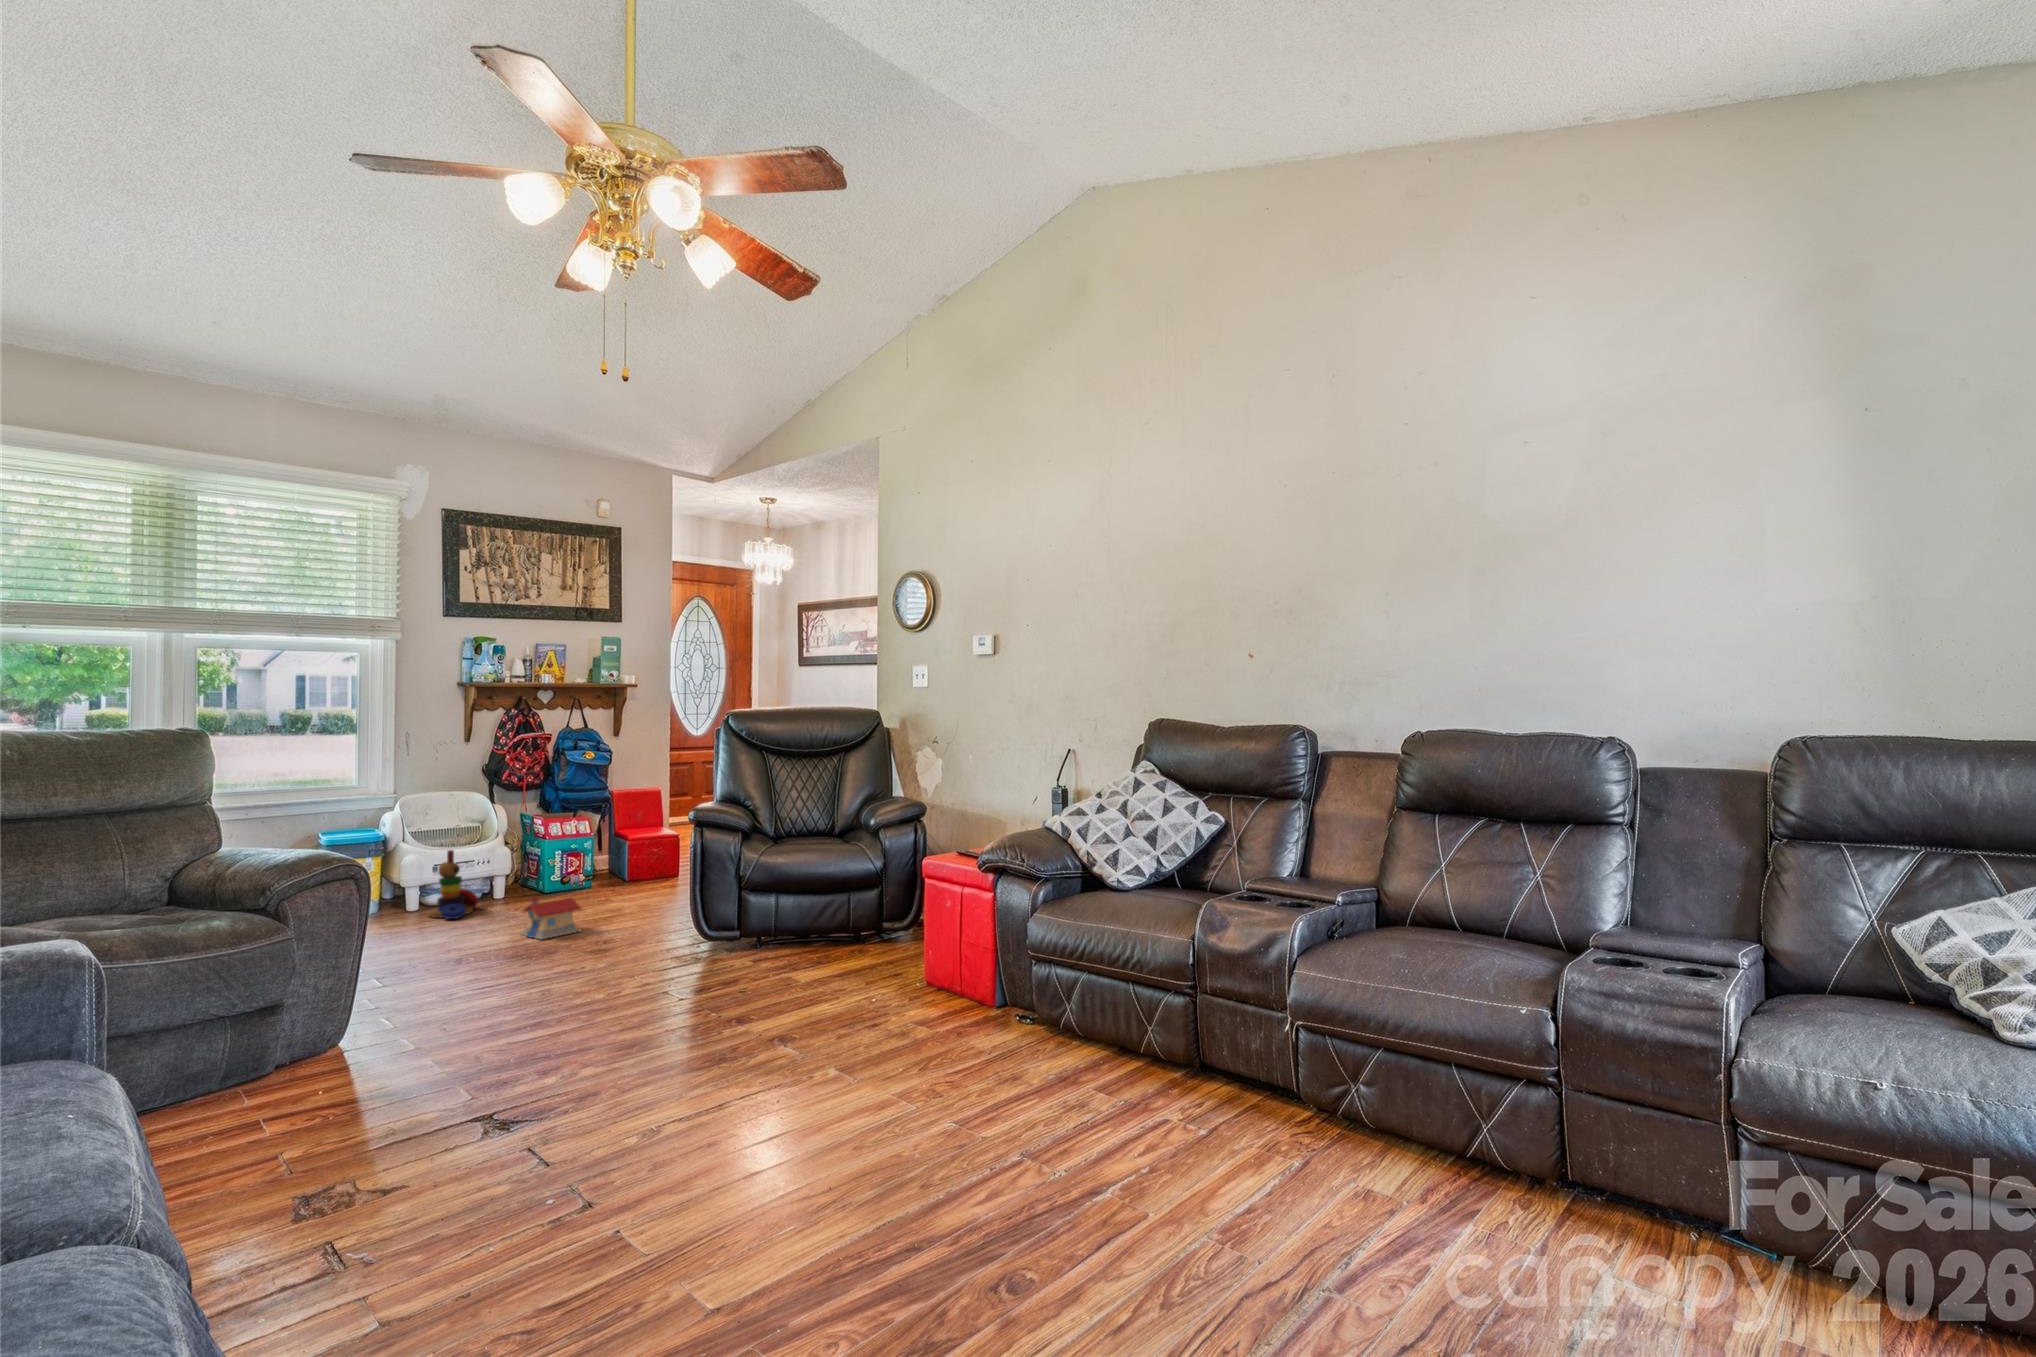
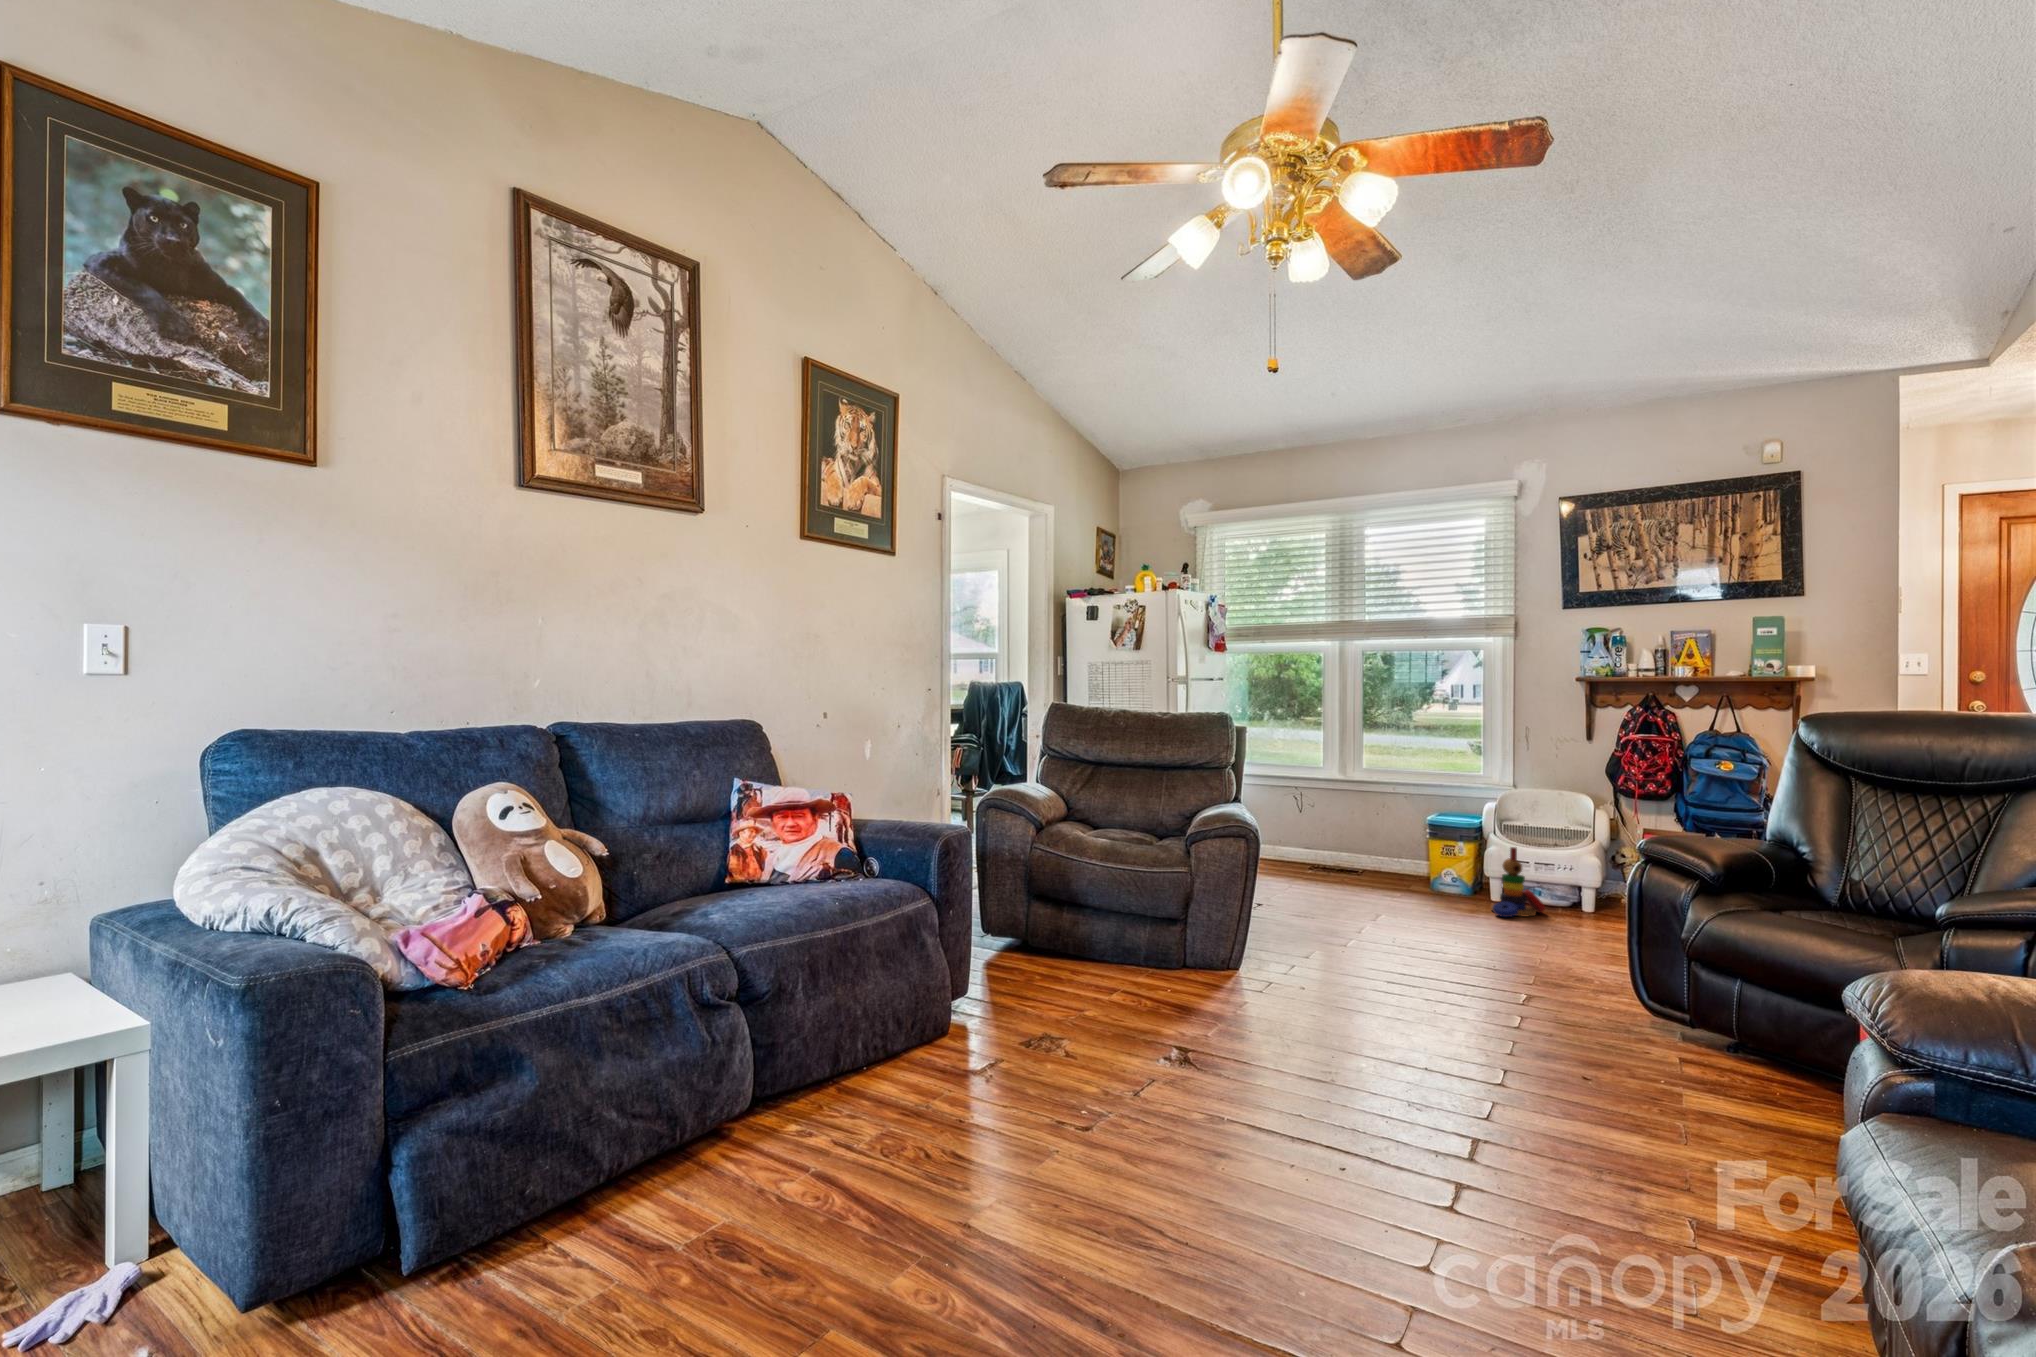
toy house: present [521,897,581,939] -> none [1518,911,1577,964]

